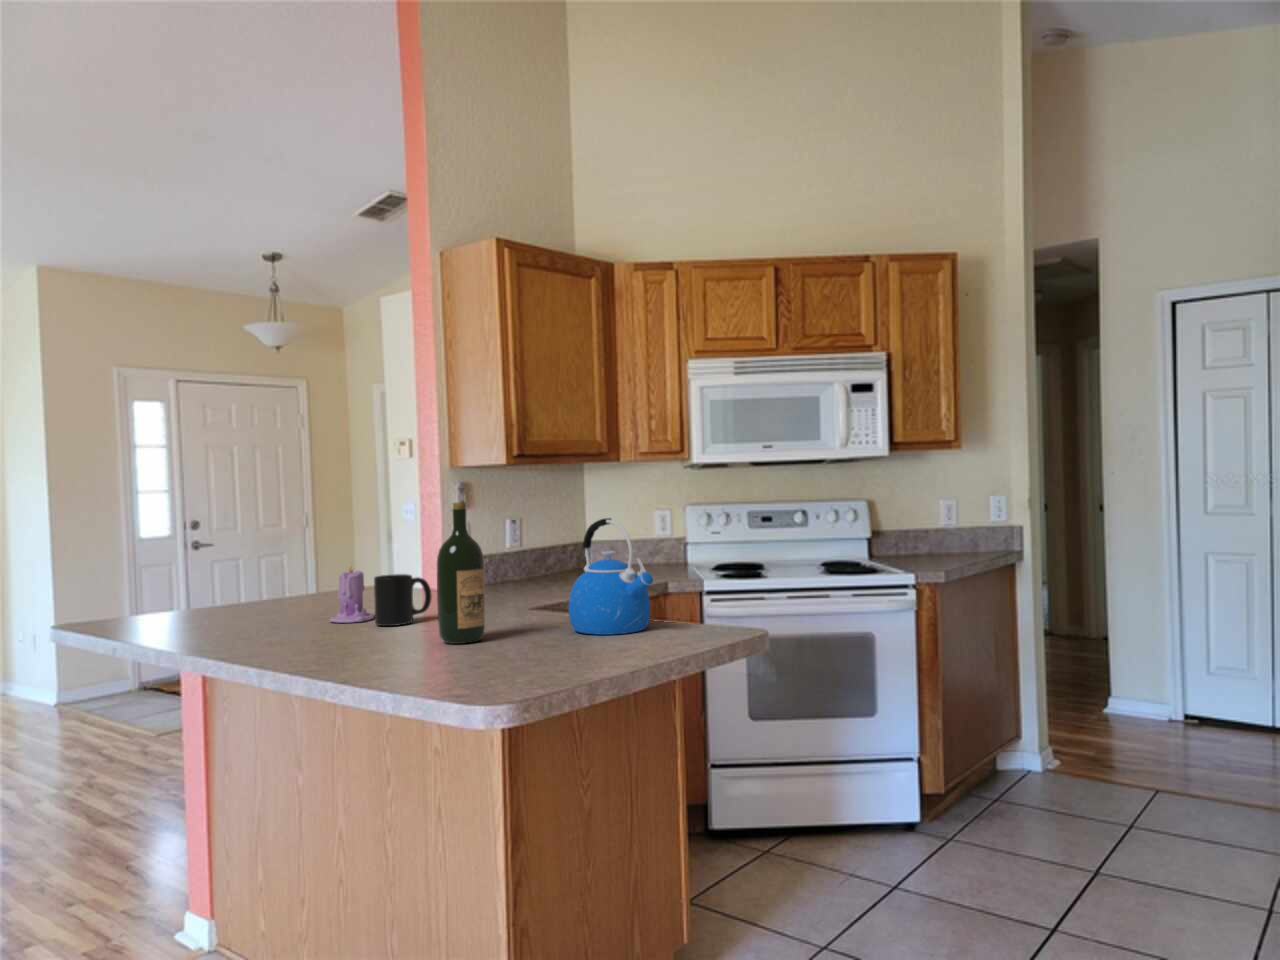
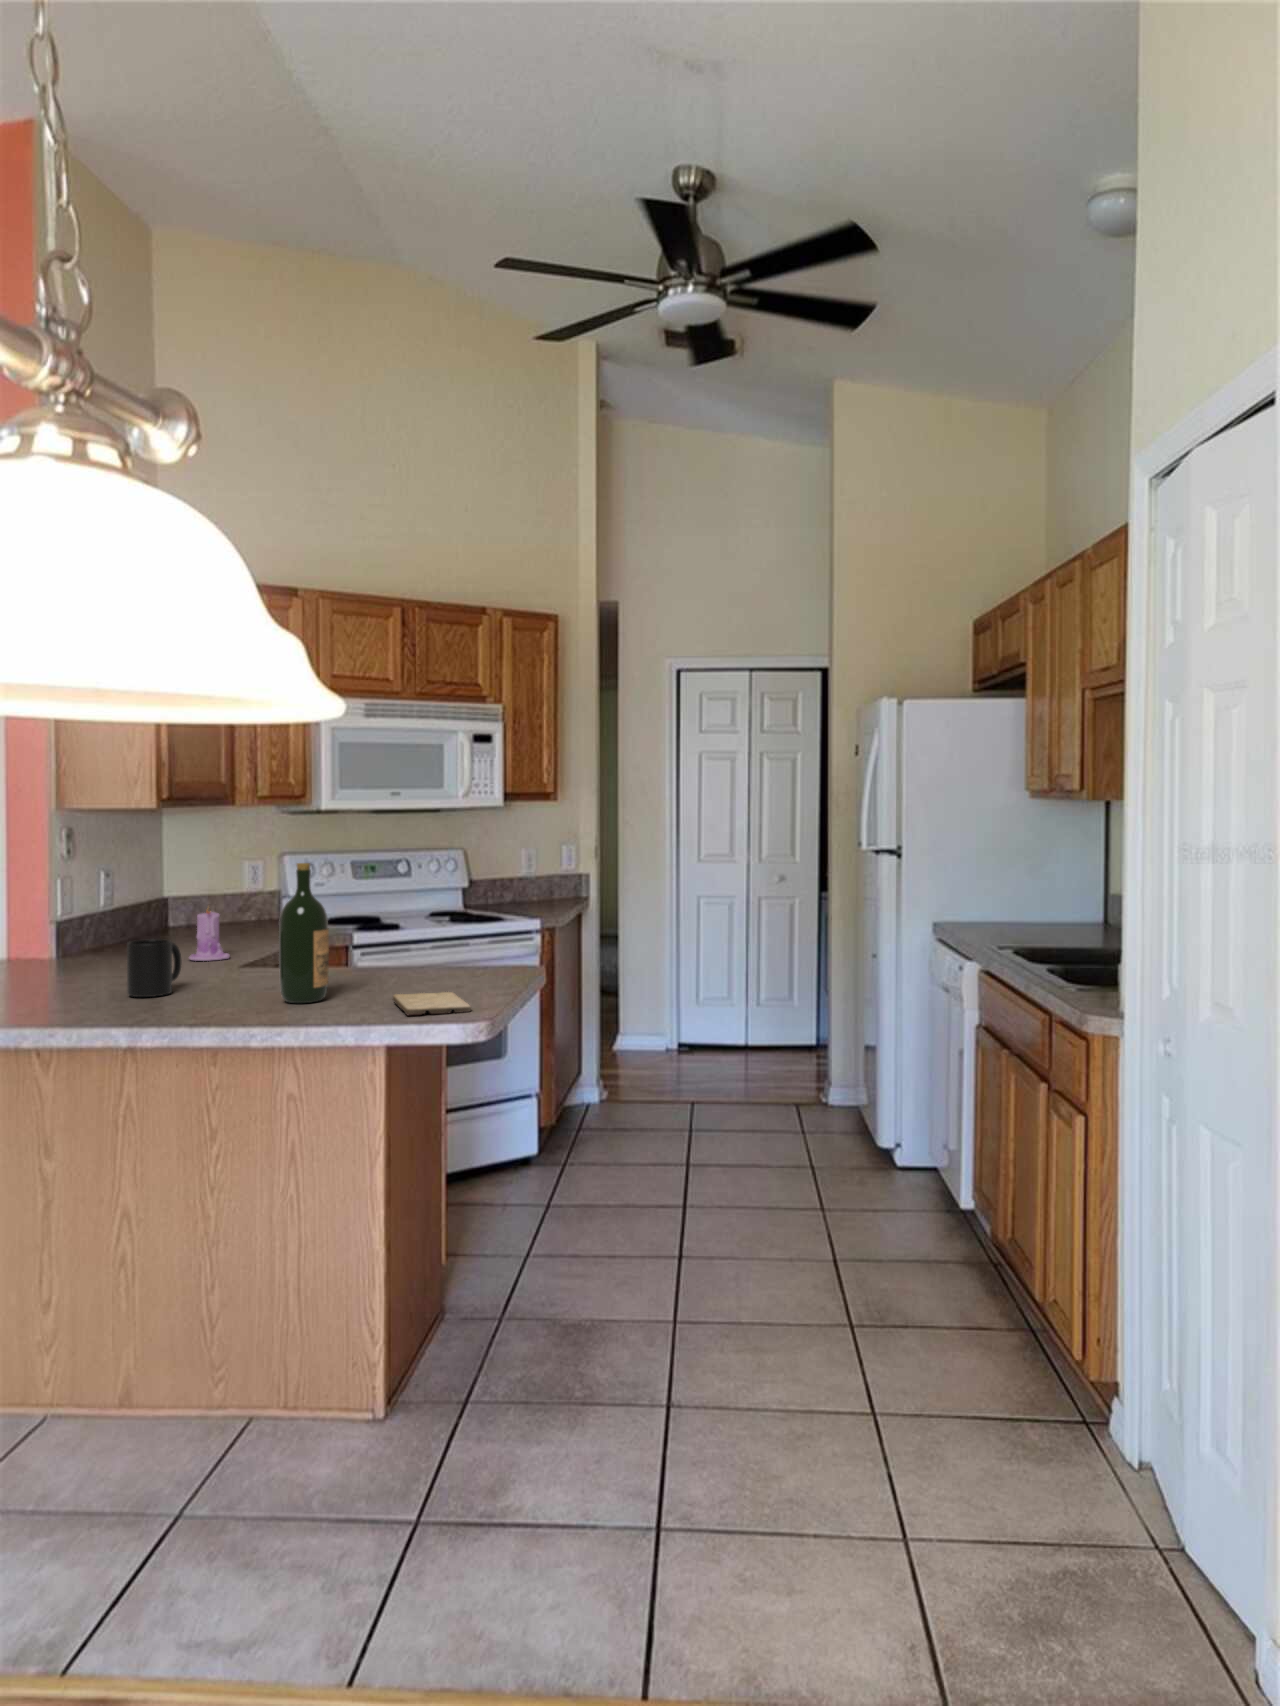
kettle: present [569,518,653,635] -> none [379,876,474,985]
candle: present [330,568,373,623] -> present [189,908,230,961]
cutting board: none [476,643,578,670] -> present [393,992,471,1016]

